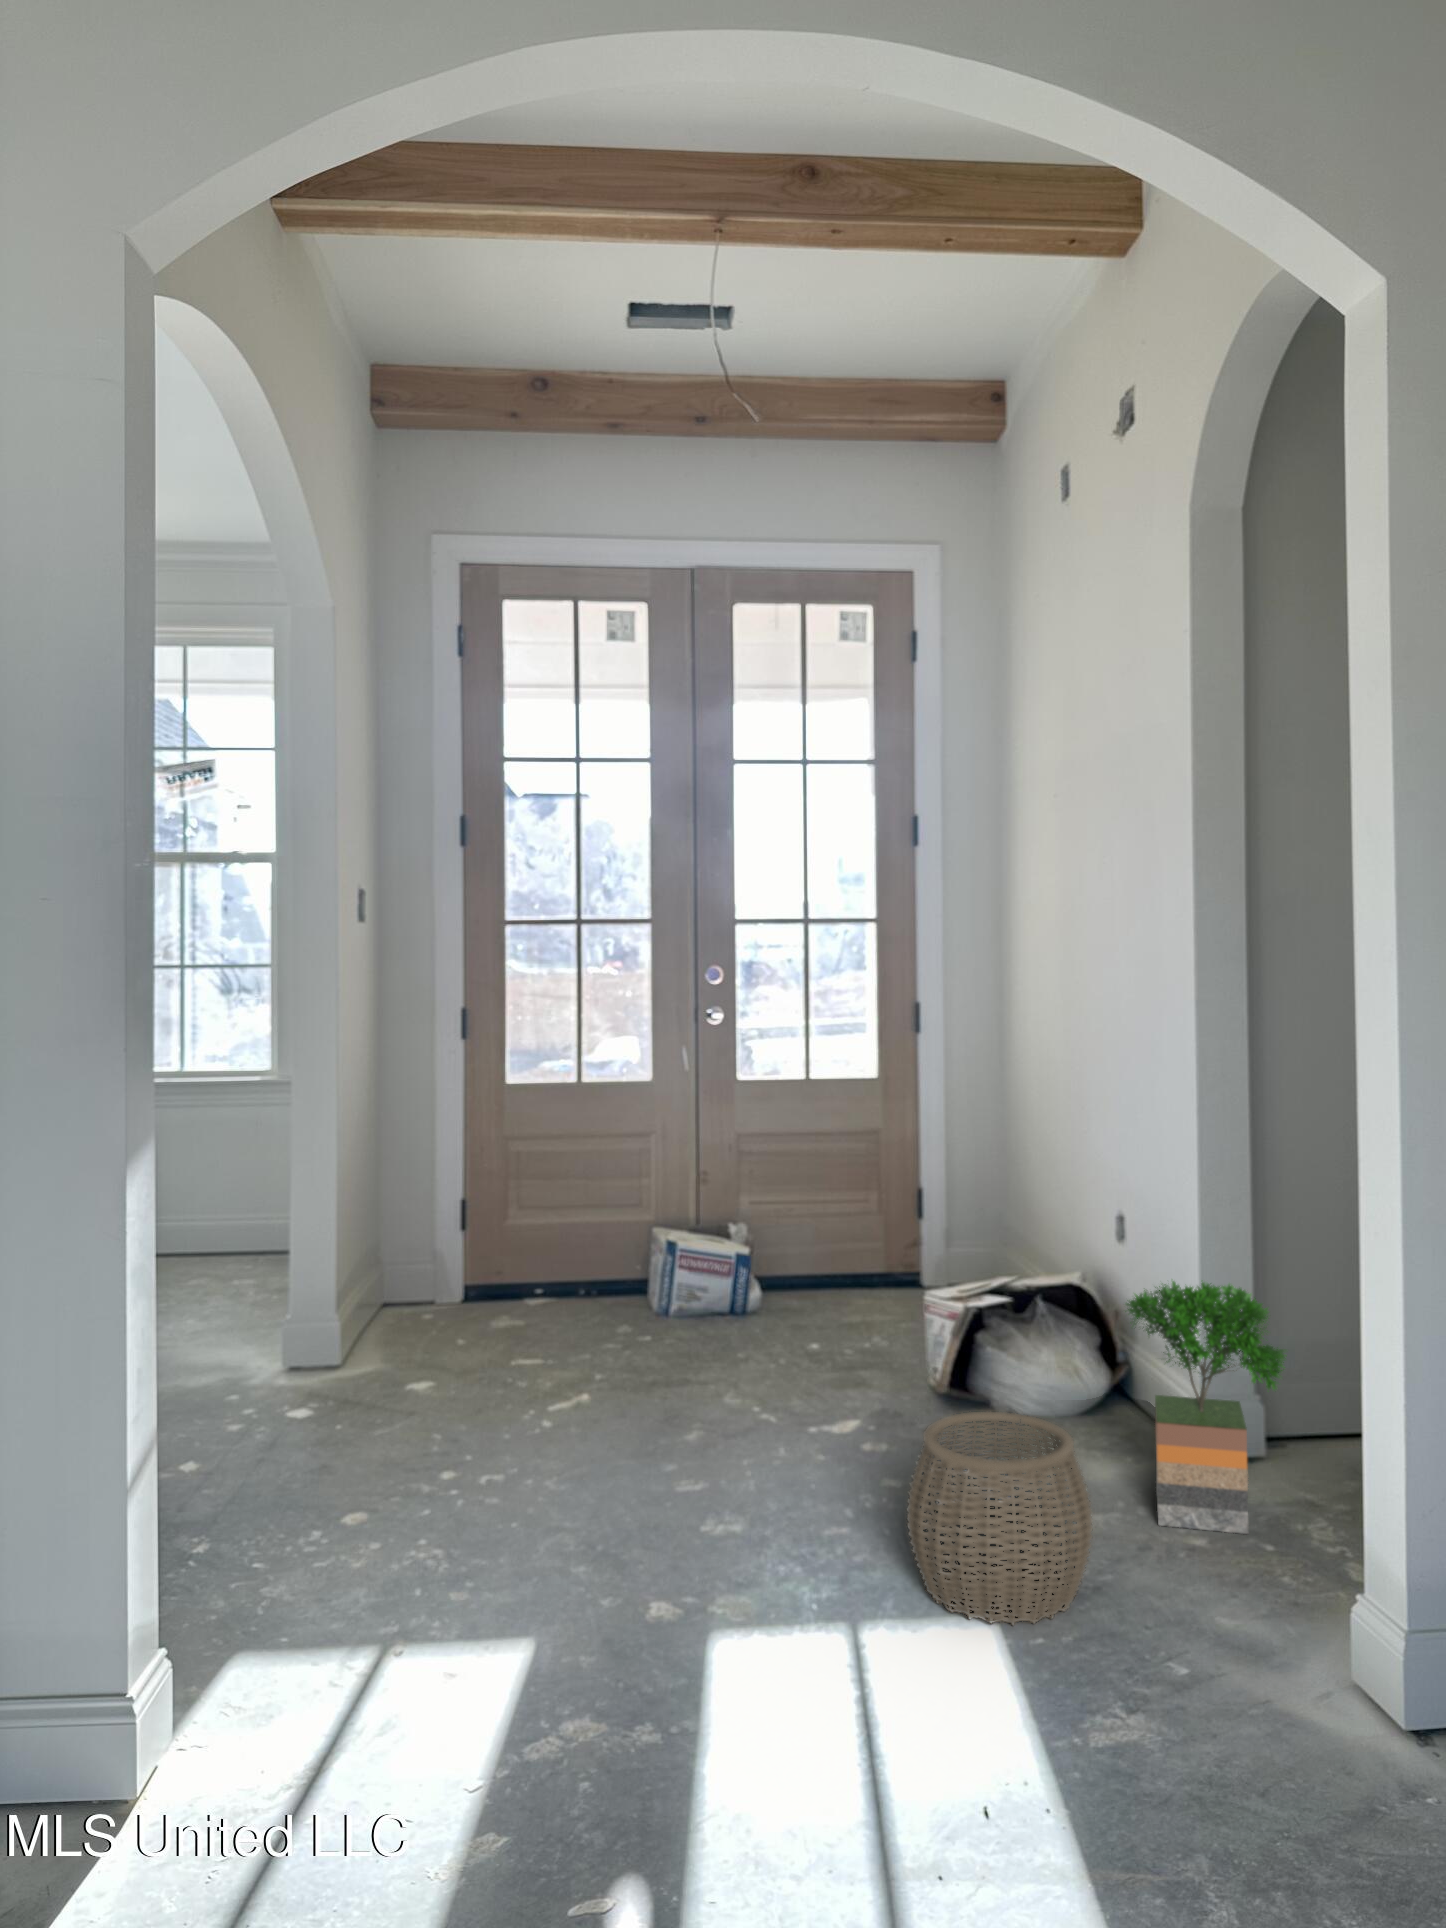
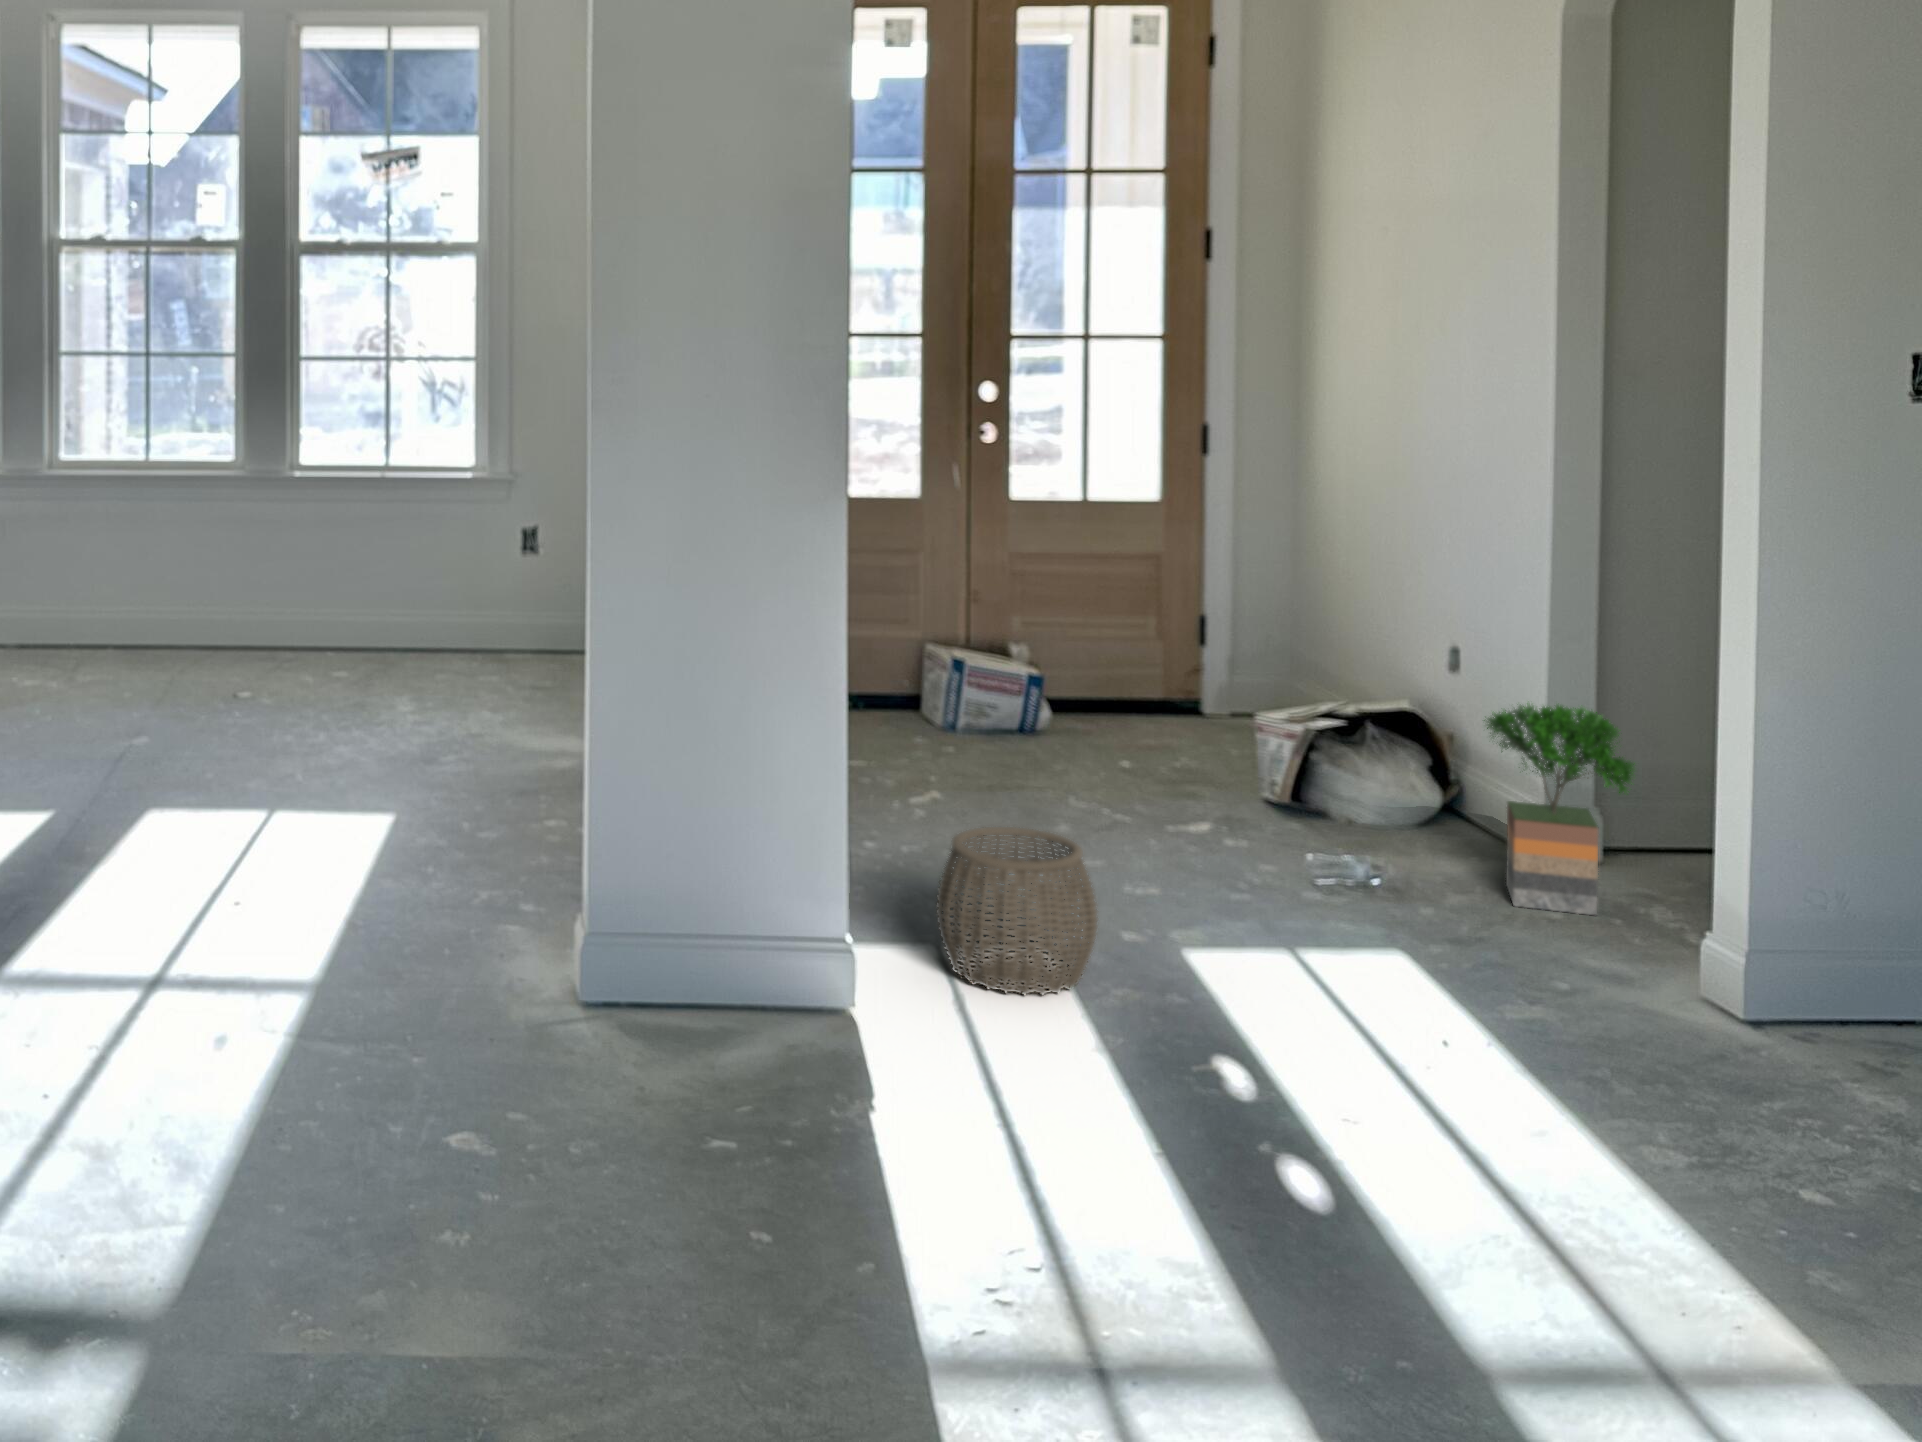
woven basket: present [907,1411,1093,1624] -> present [937,827,1097,995]

